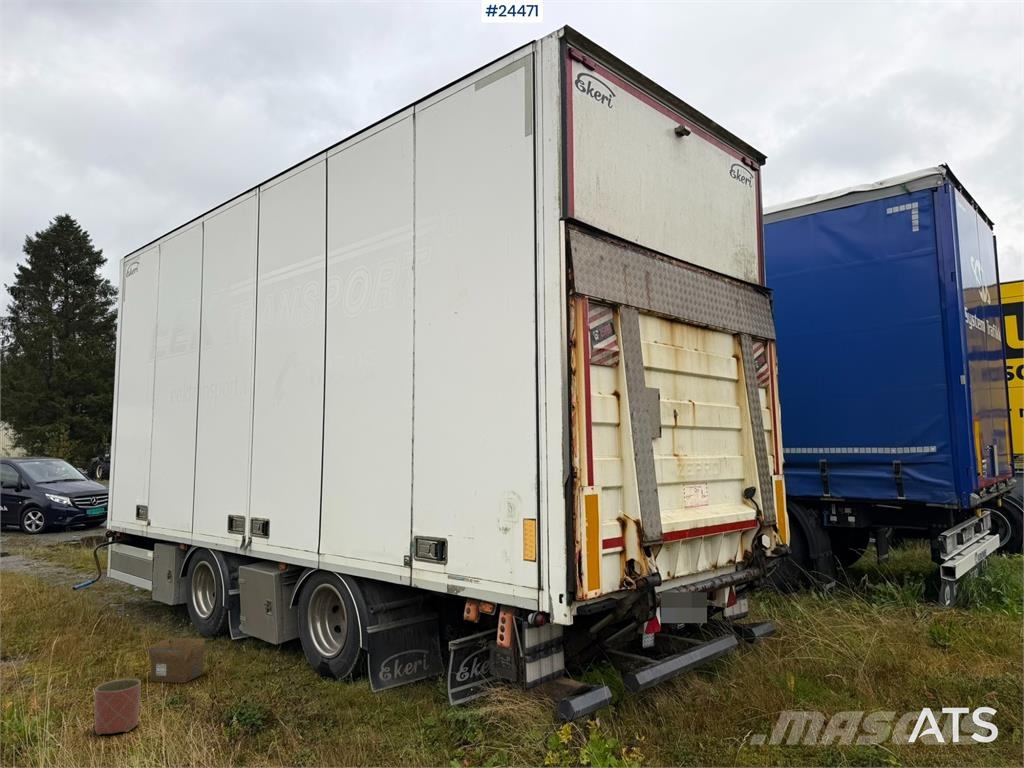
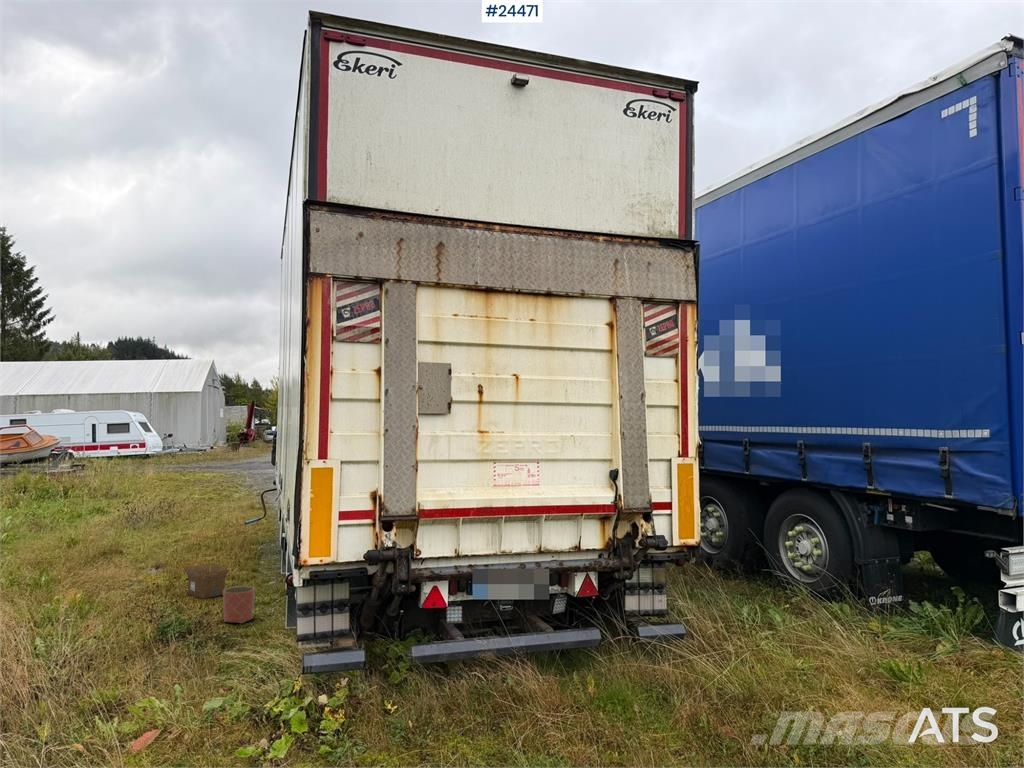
planter: present [95,679,141,735] -> present [223,586,255,623]

